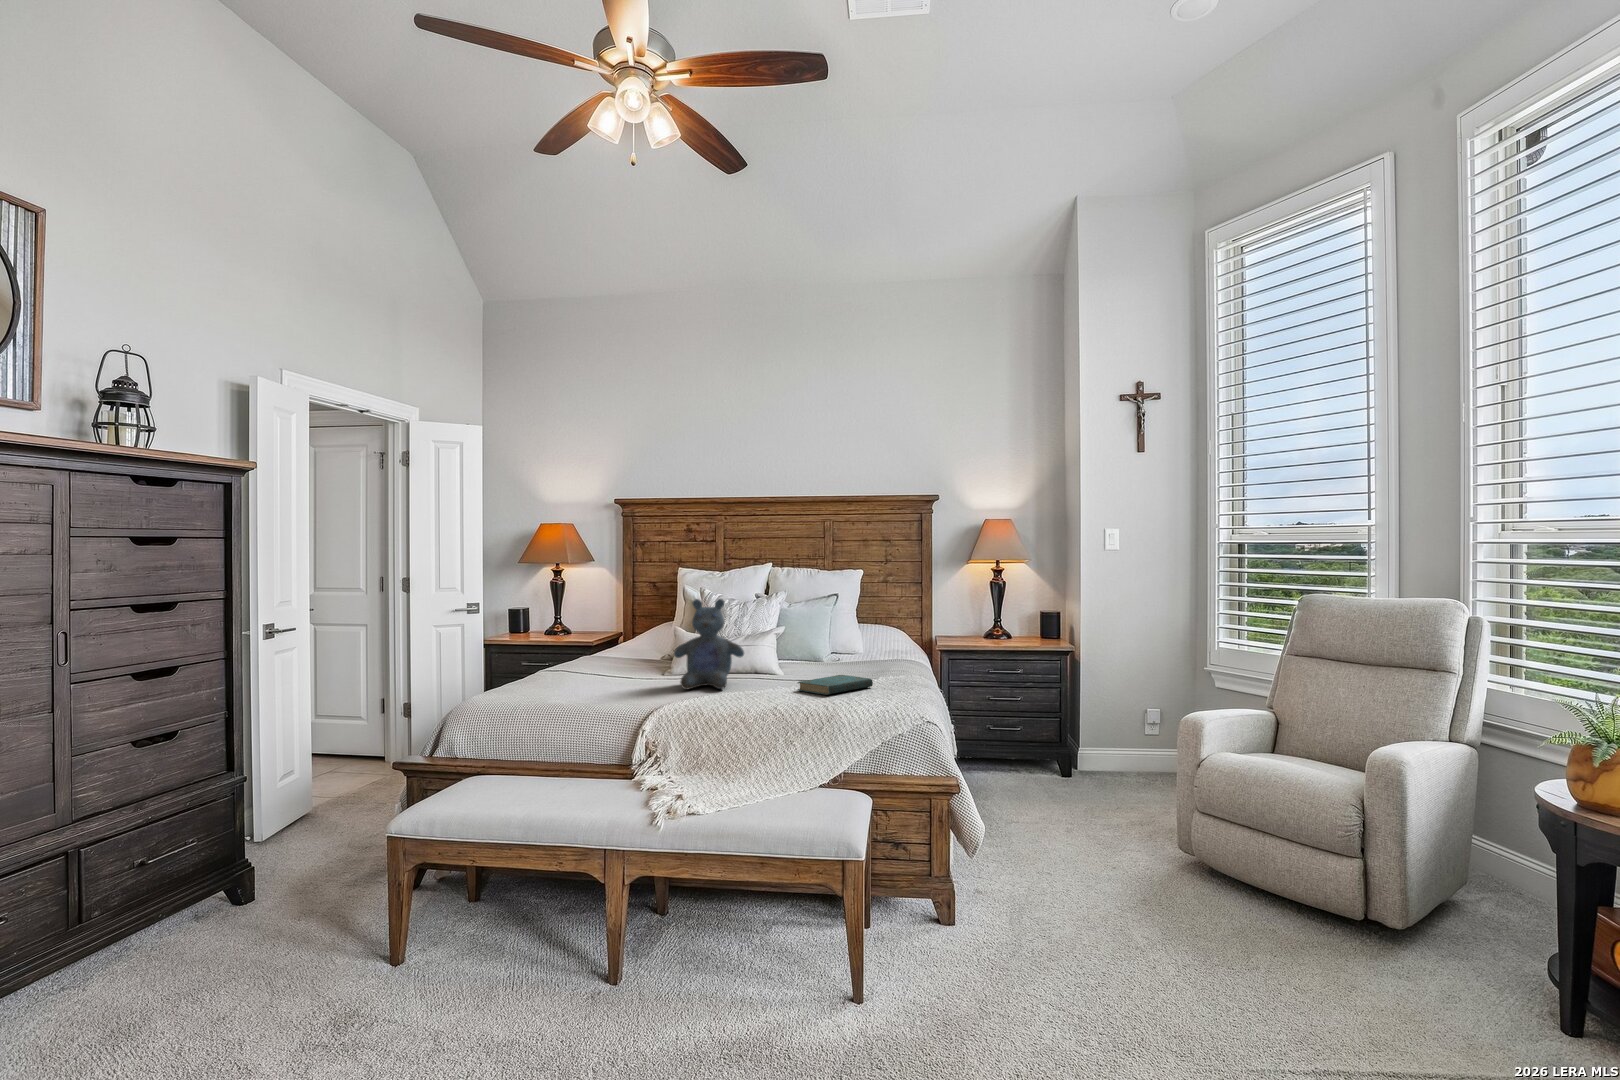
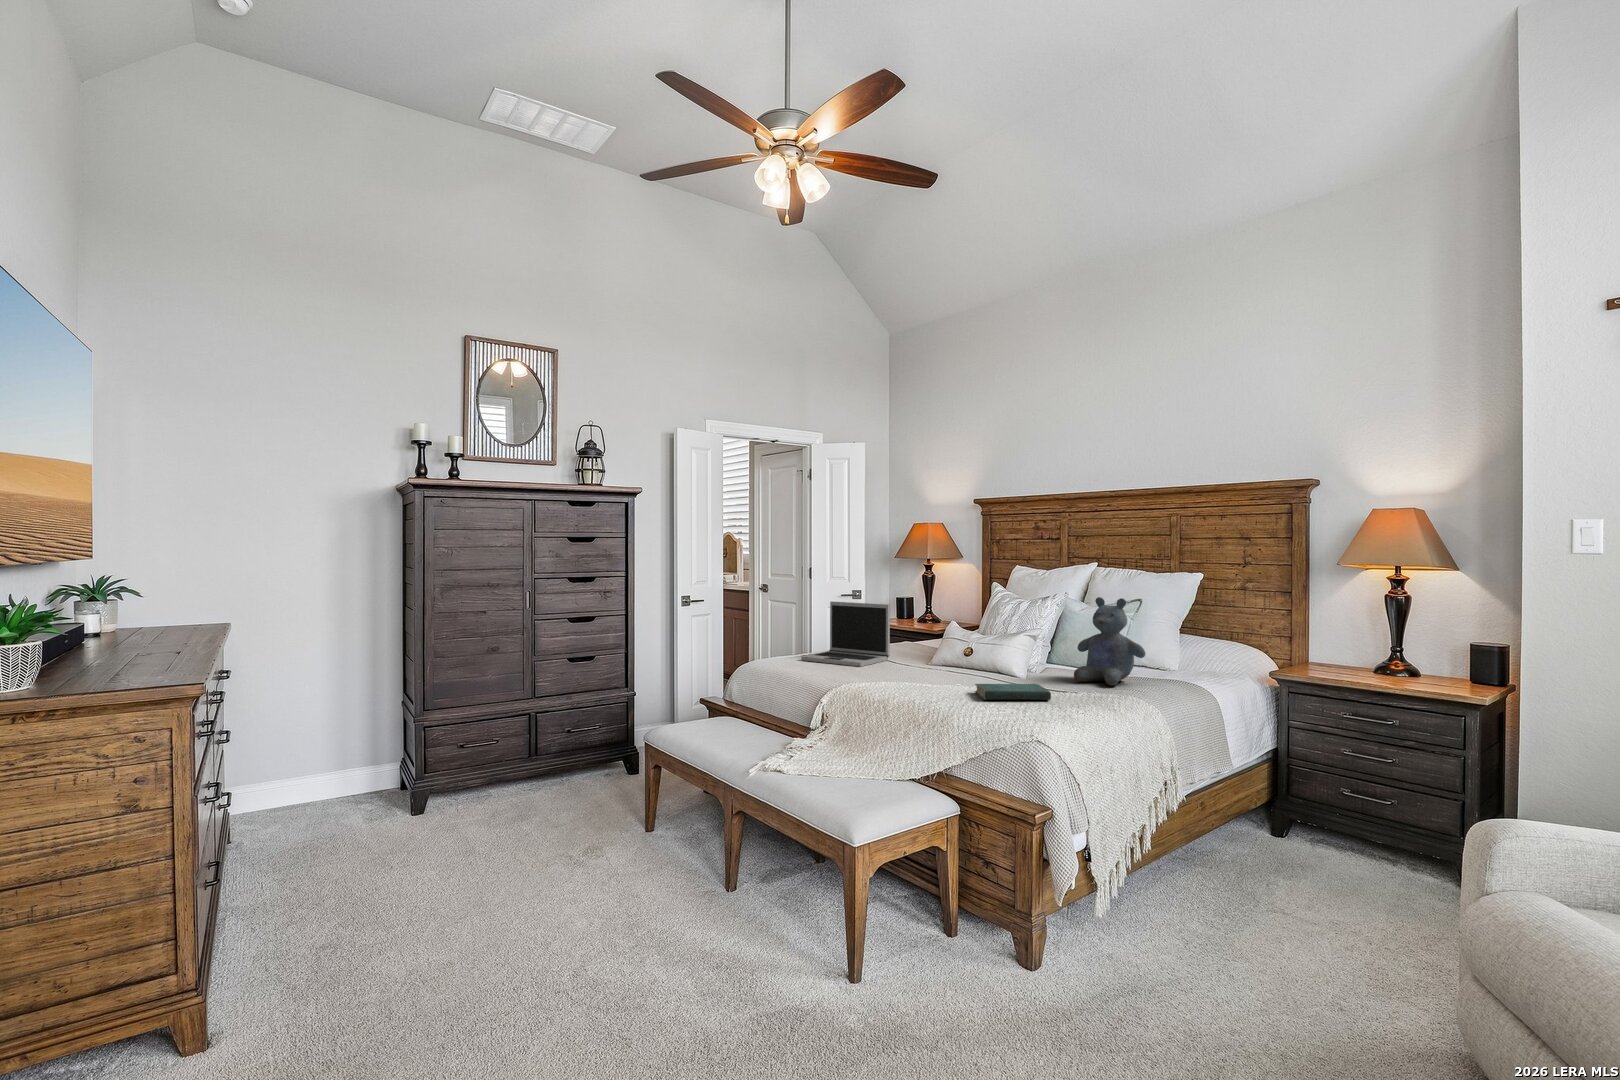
stuffed bear: present [674,599,744,689] -> present [1074,597,1145,686]
laptop: none [532,613,626,688] -> present [801,601,890,667]

